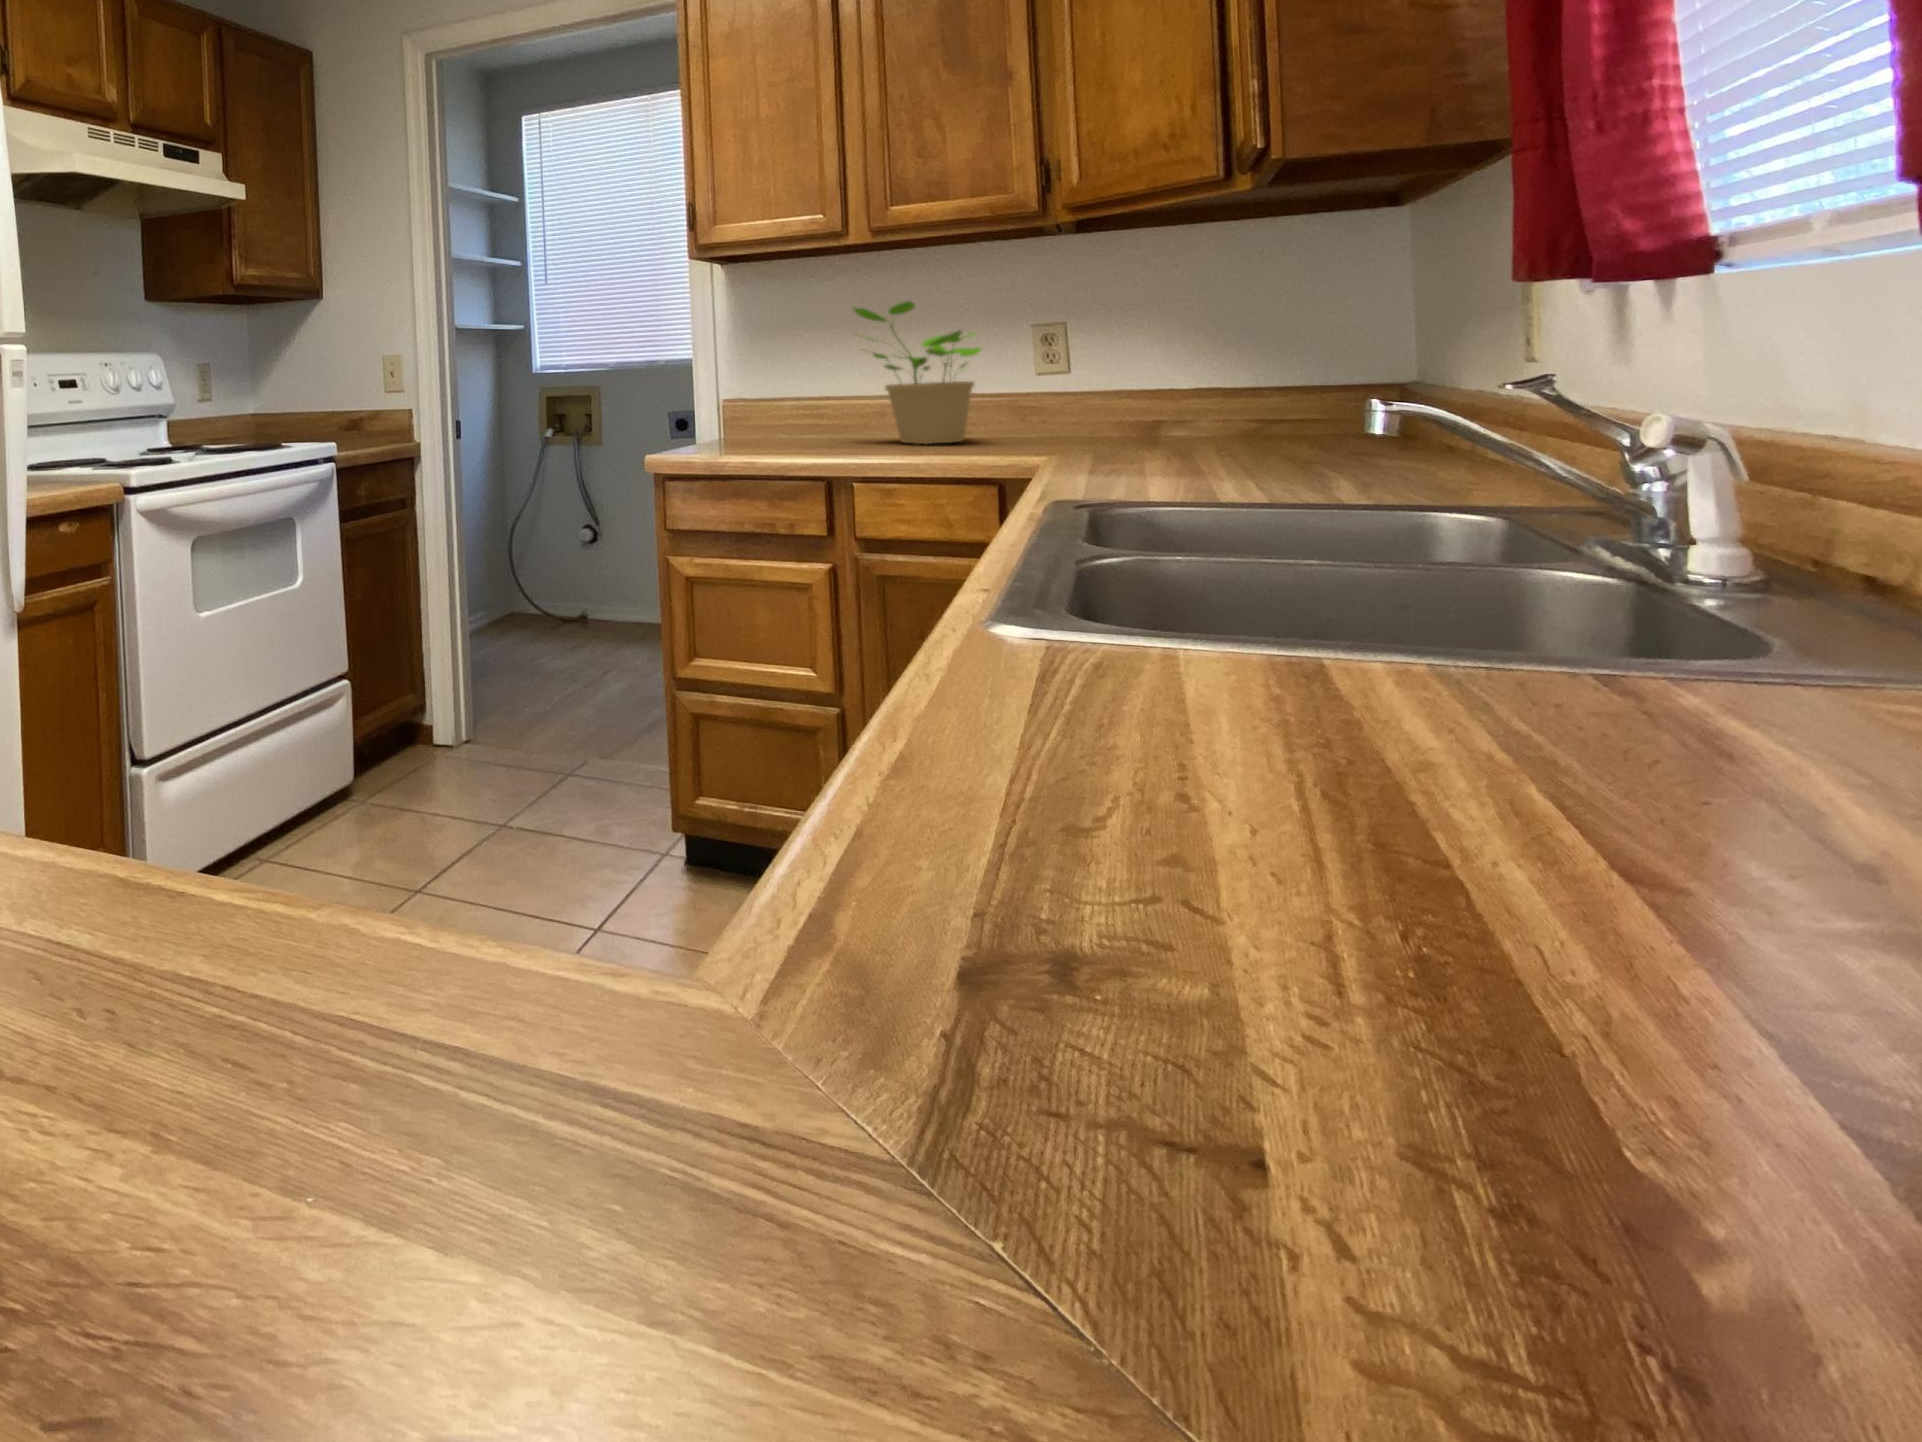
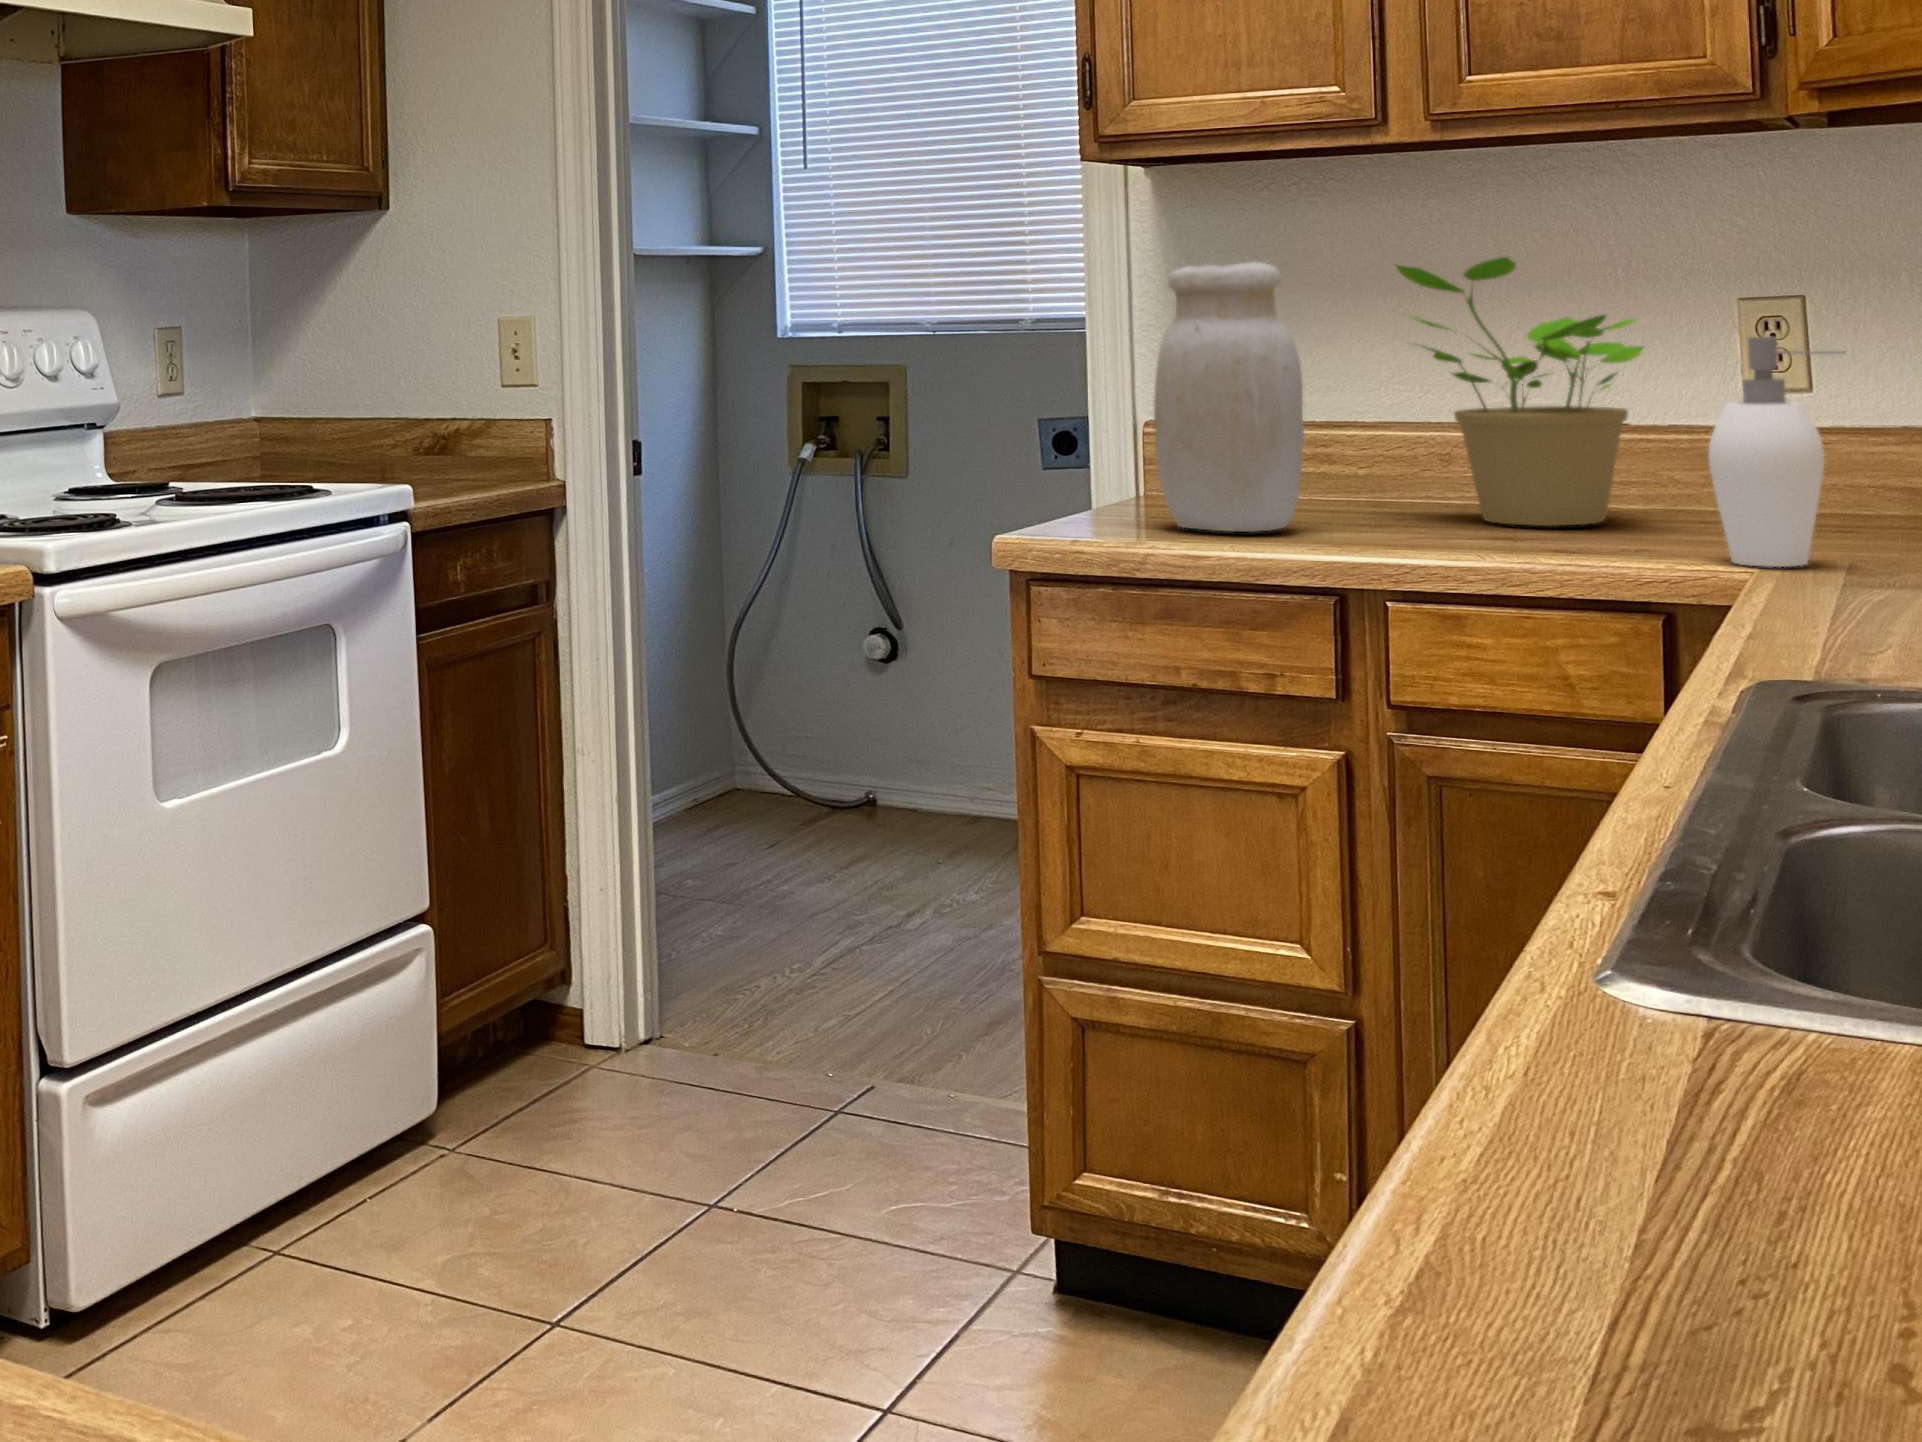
jar: none [729,306,807,450] -> present [1154,262,1304,532]
soap dispenser: none [1018,335,1088,457] -> present [1708,337,1844,567]

